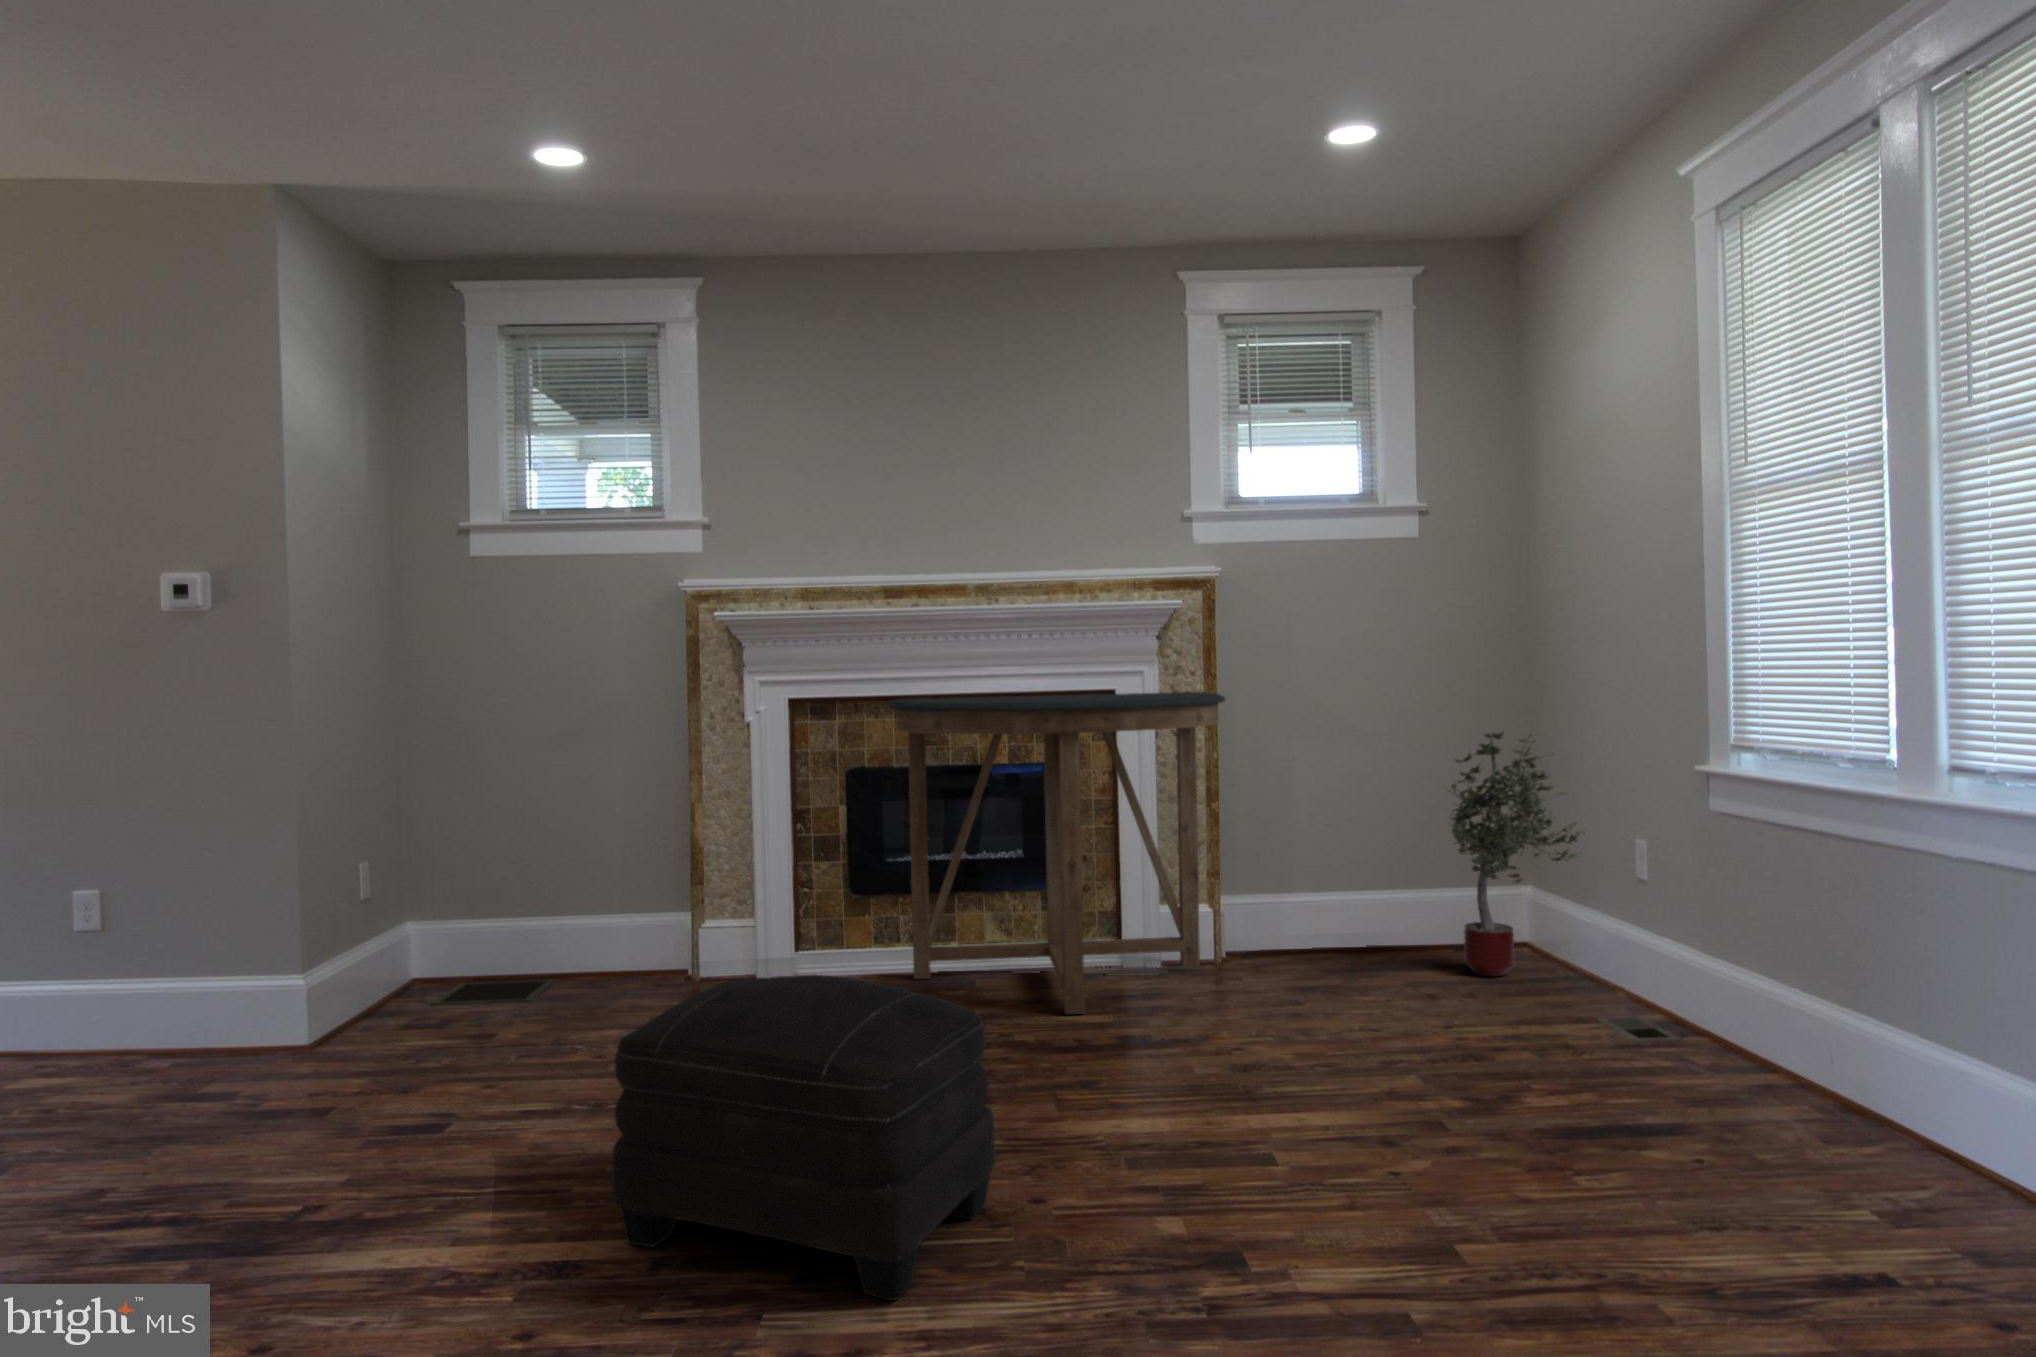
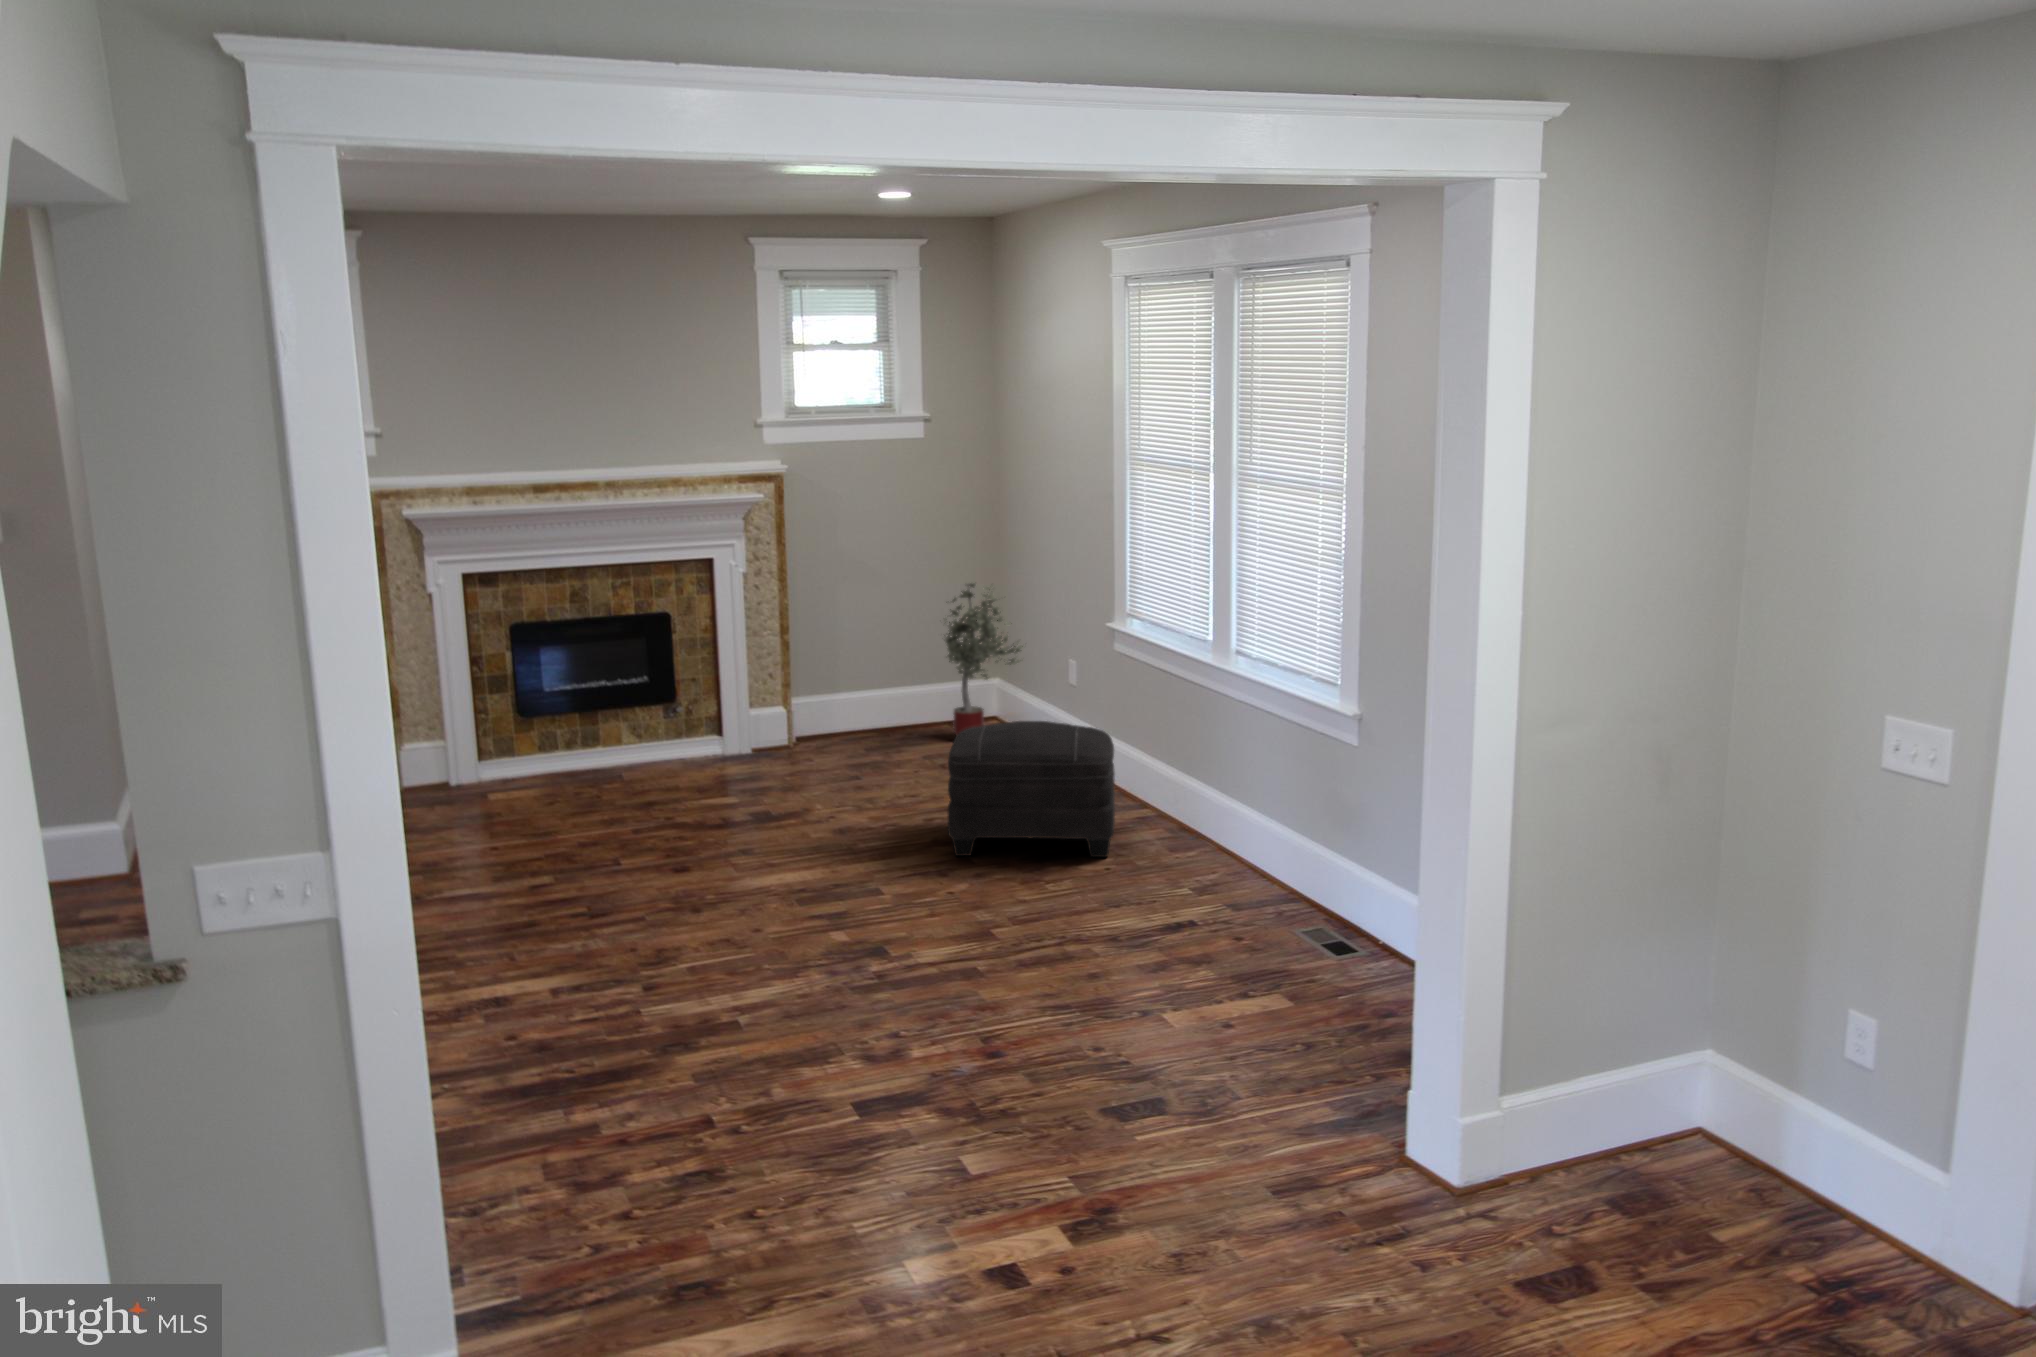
console table: present [889,692,1225,1014] -> none [544,558,793,786]
ottoman: present [612,975,996,1301] -> present [948,721,1115,857]

